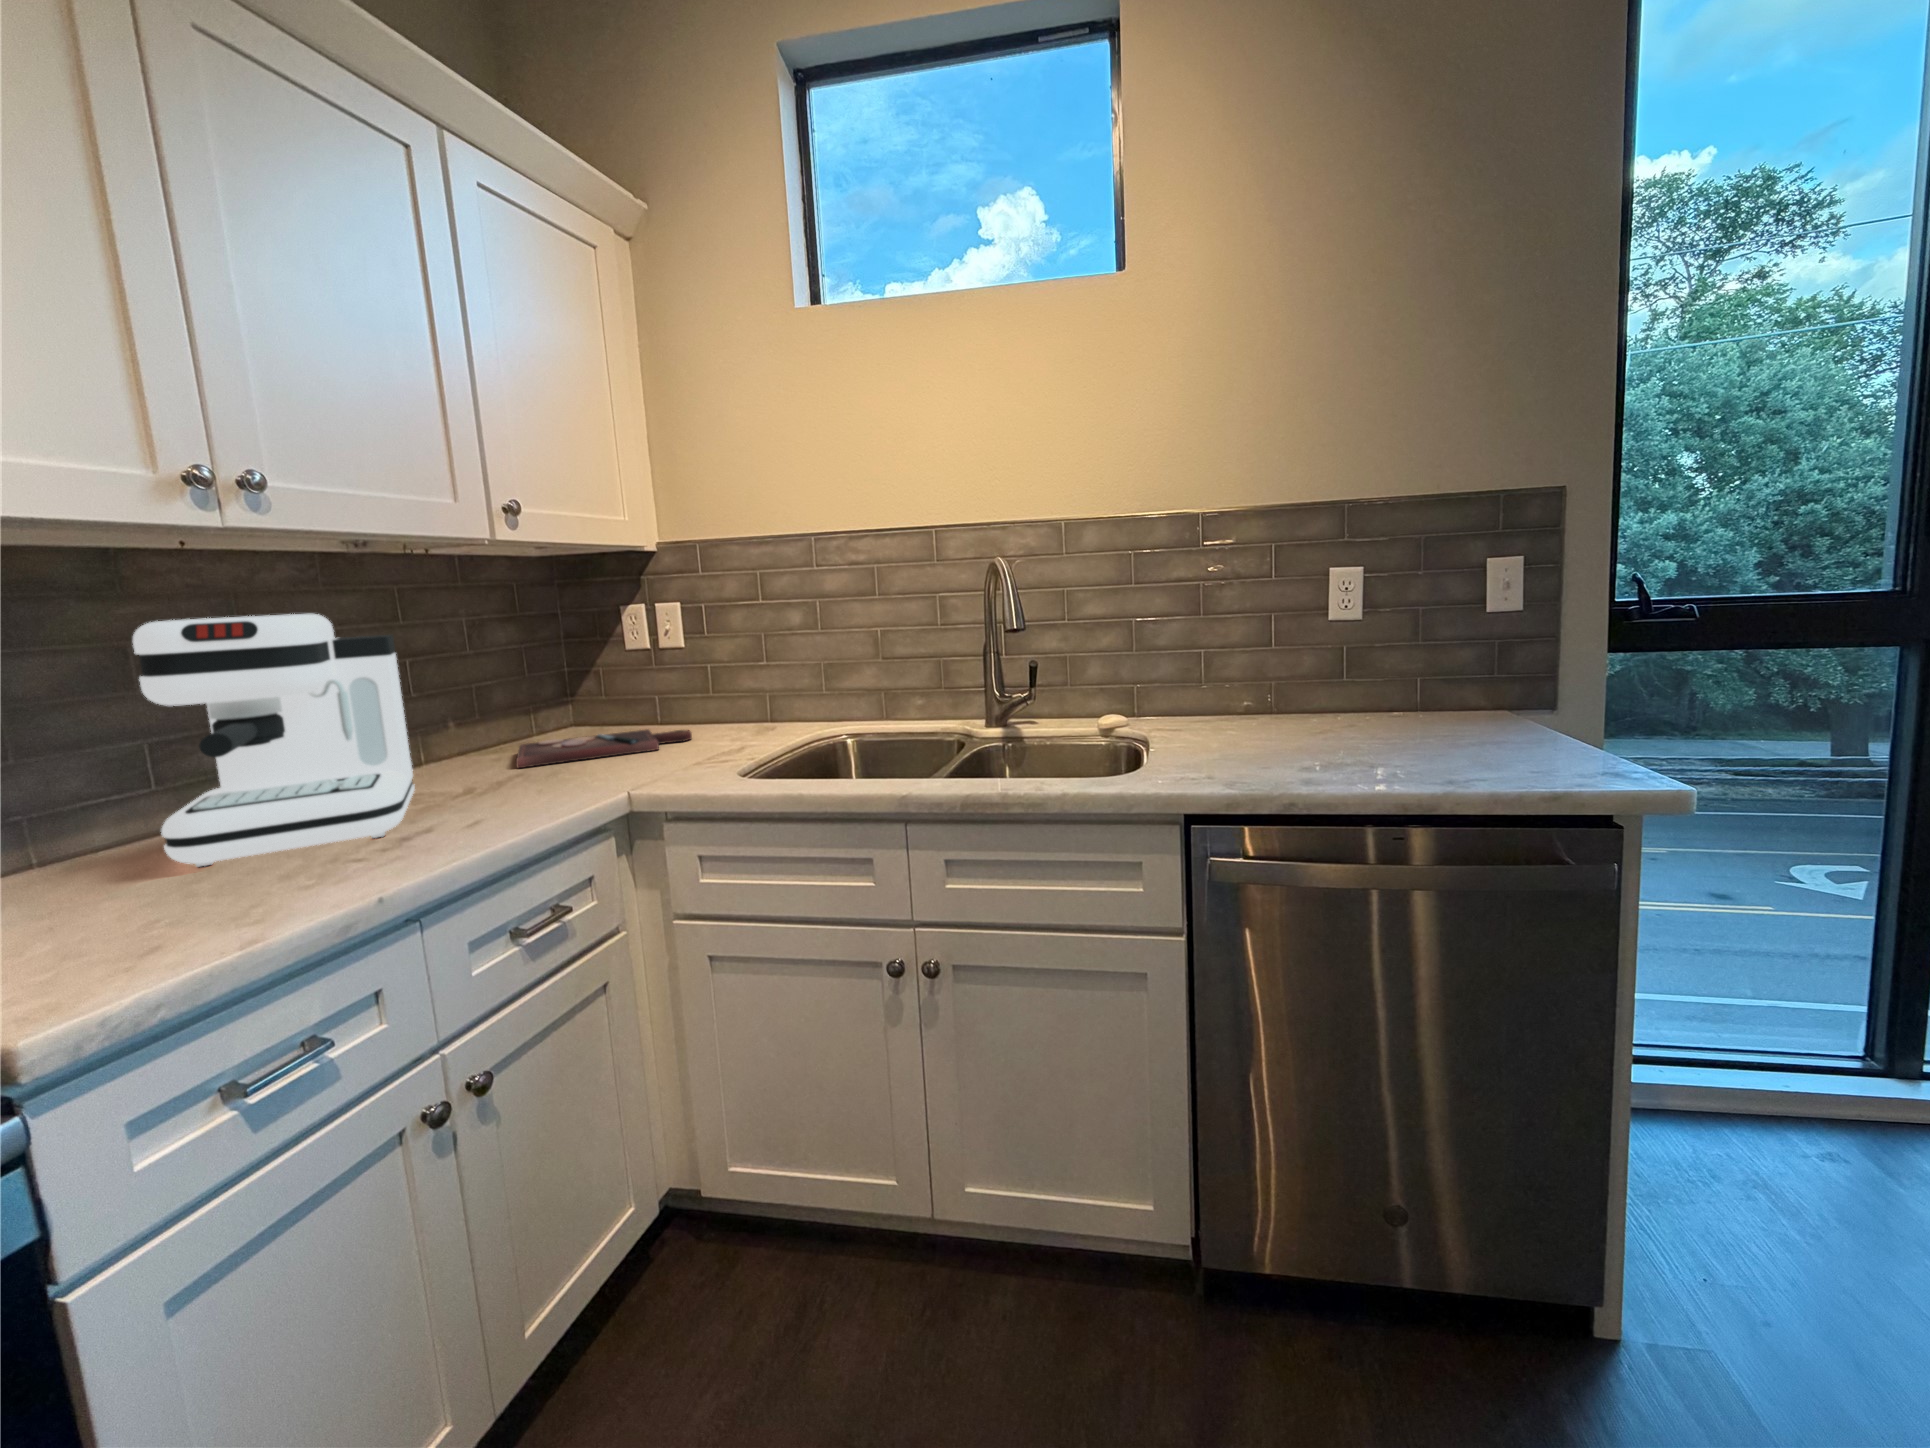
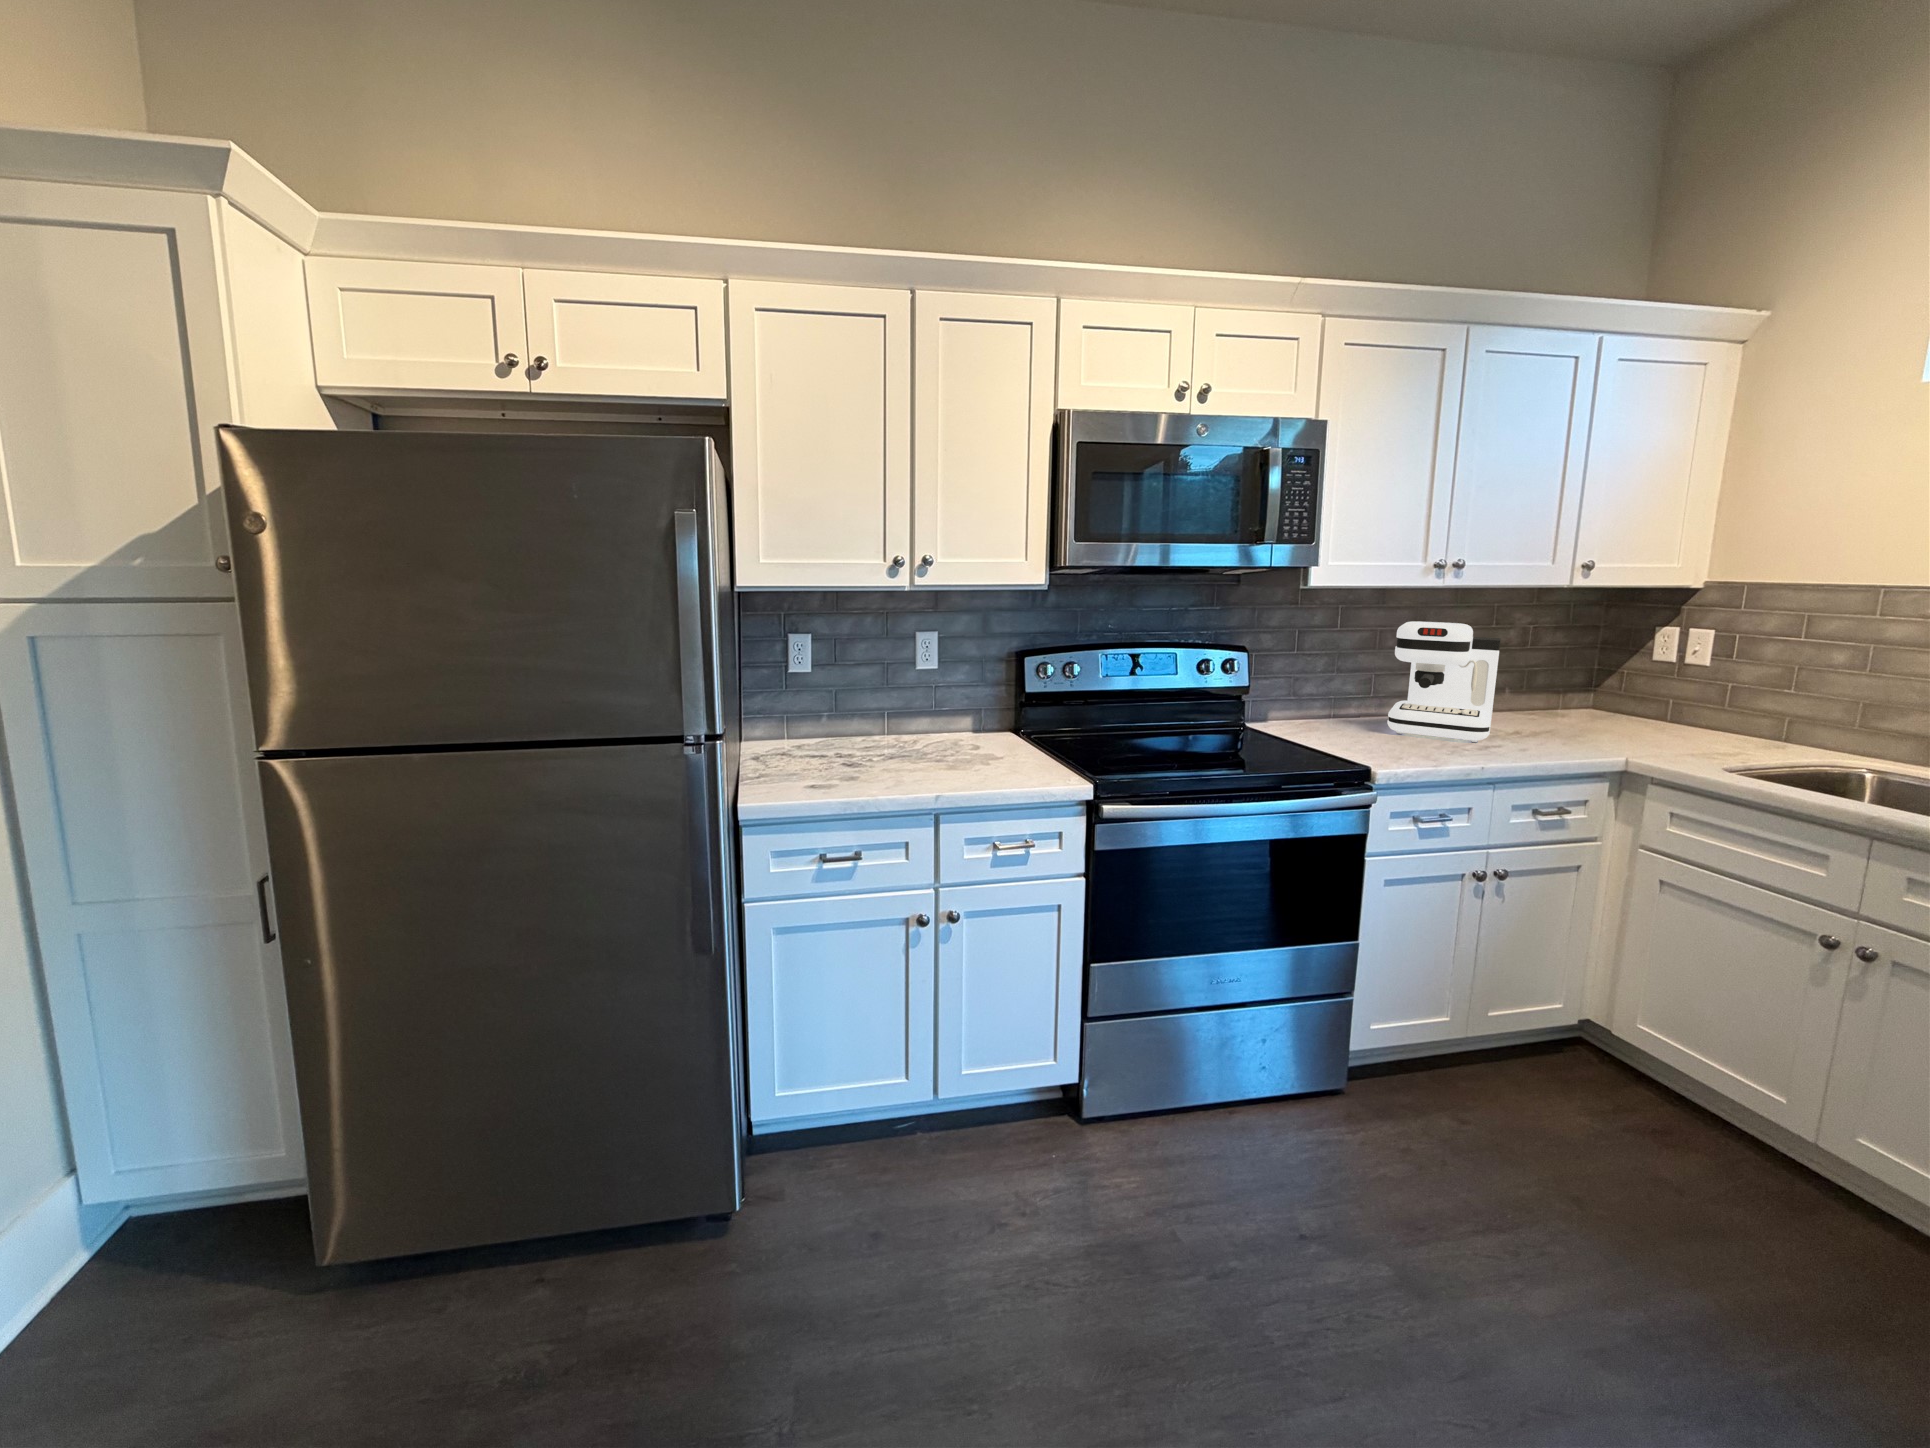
cutting board: present [516,729,692,768] -> none [1548,713,1695,739]

